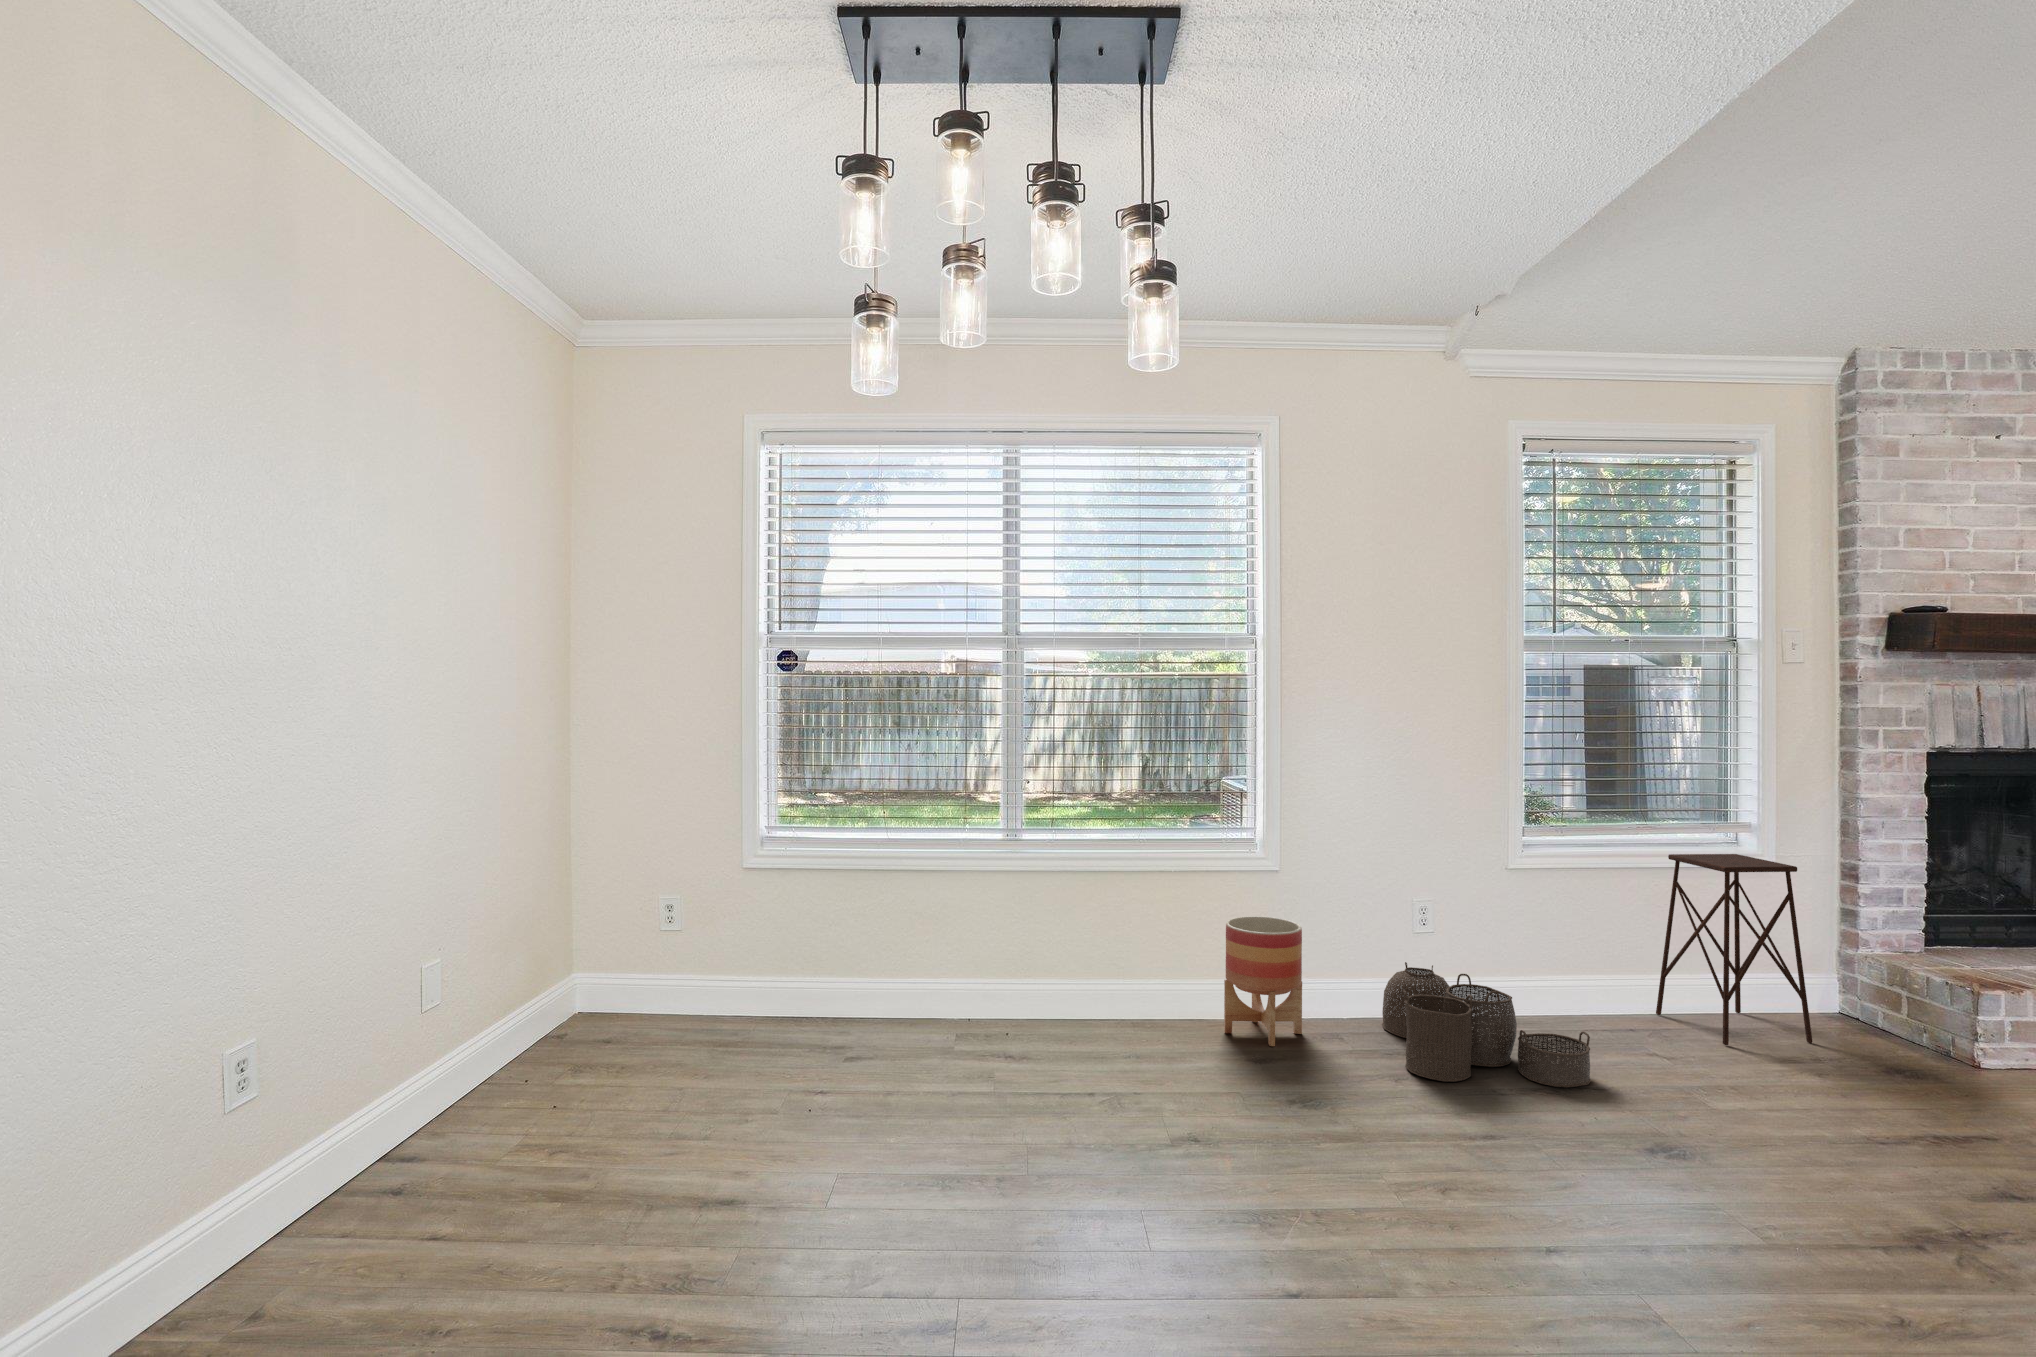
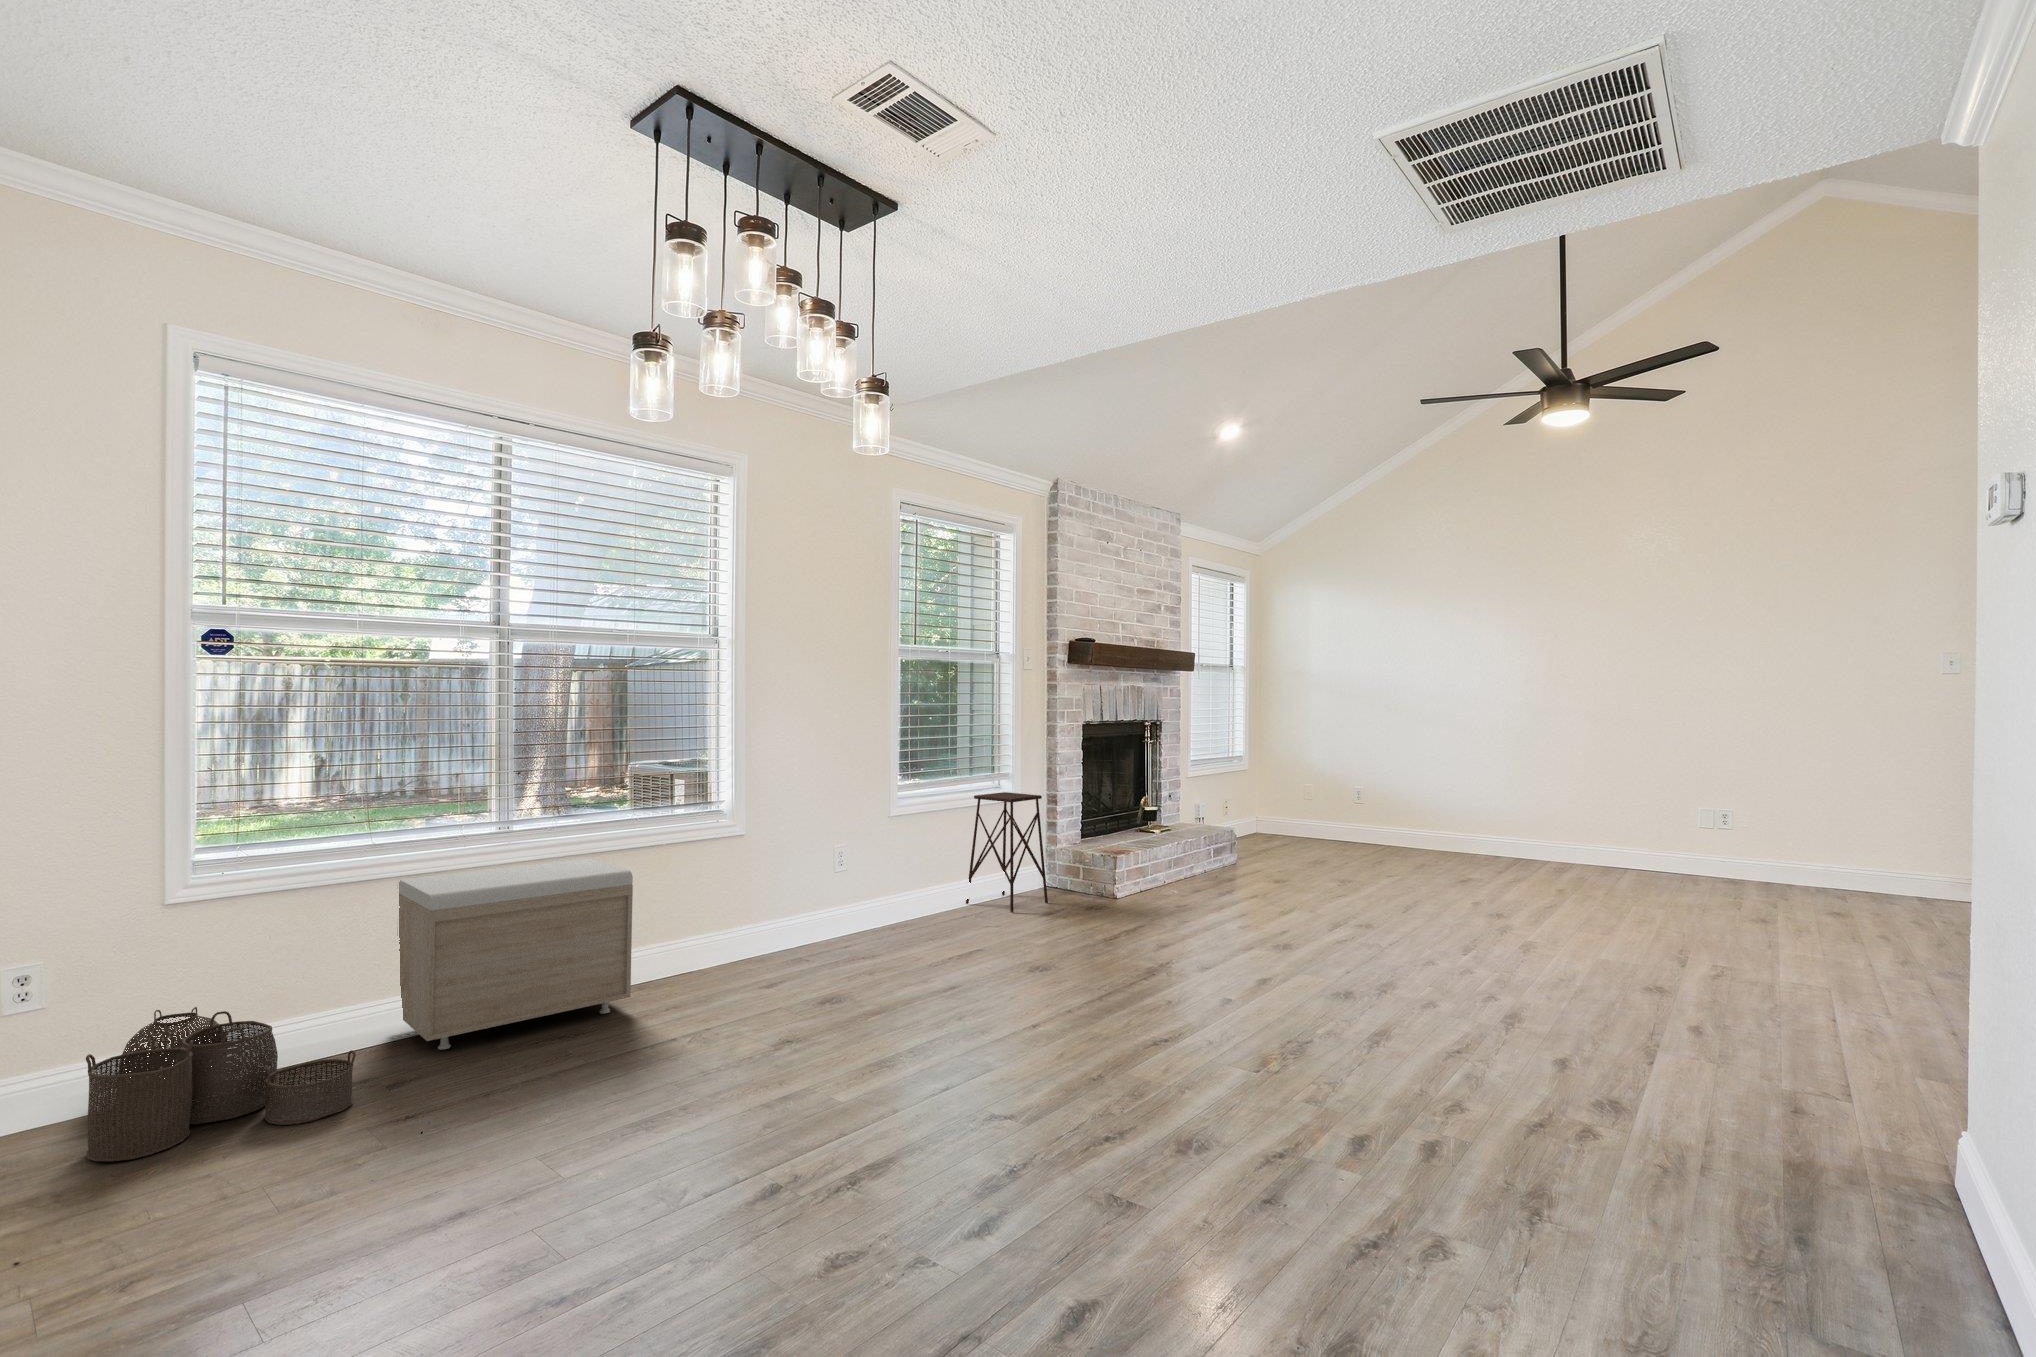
storage bench: none [900,878,1099,1053] -> present [397,859,633,1050]
planter: present [1224,916,1302,1046] -> none [710,871,774,973]
woven basket: present [1382,962,1591,1088] -> present [86,1007,356,1161]

